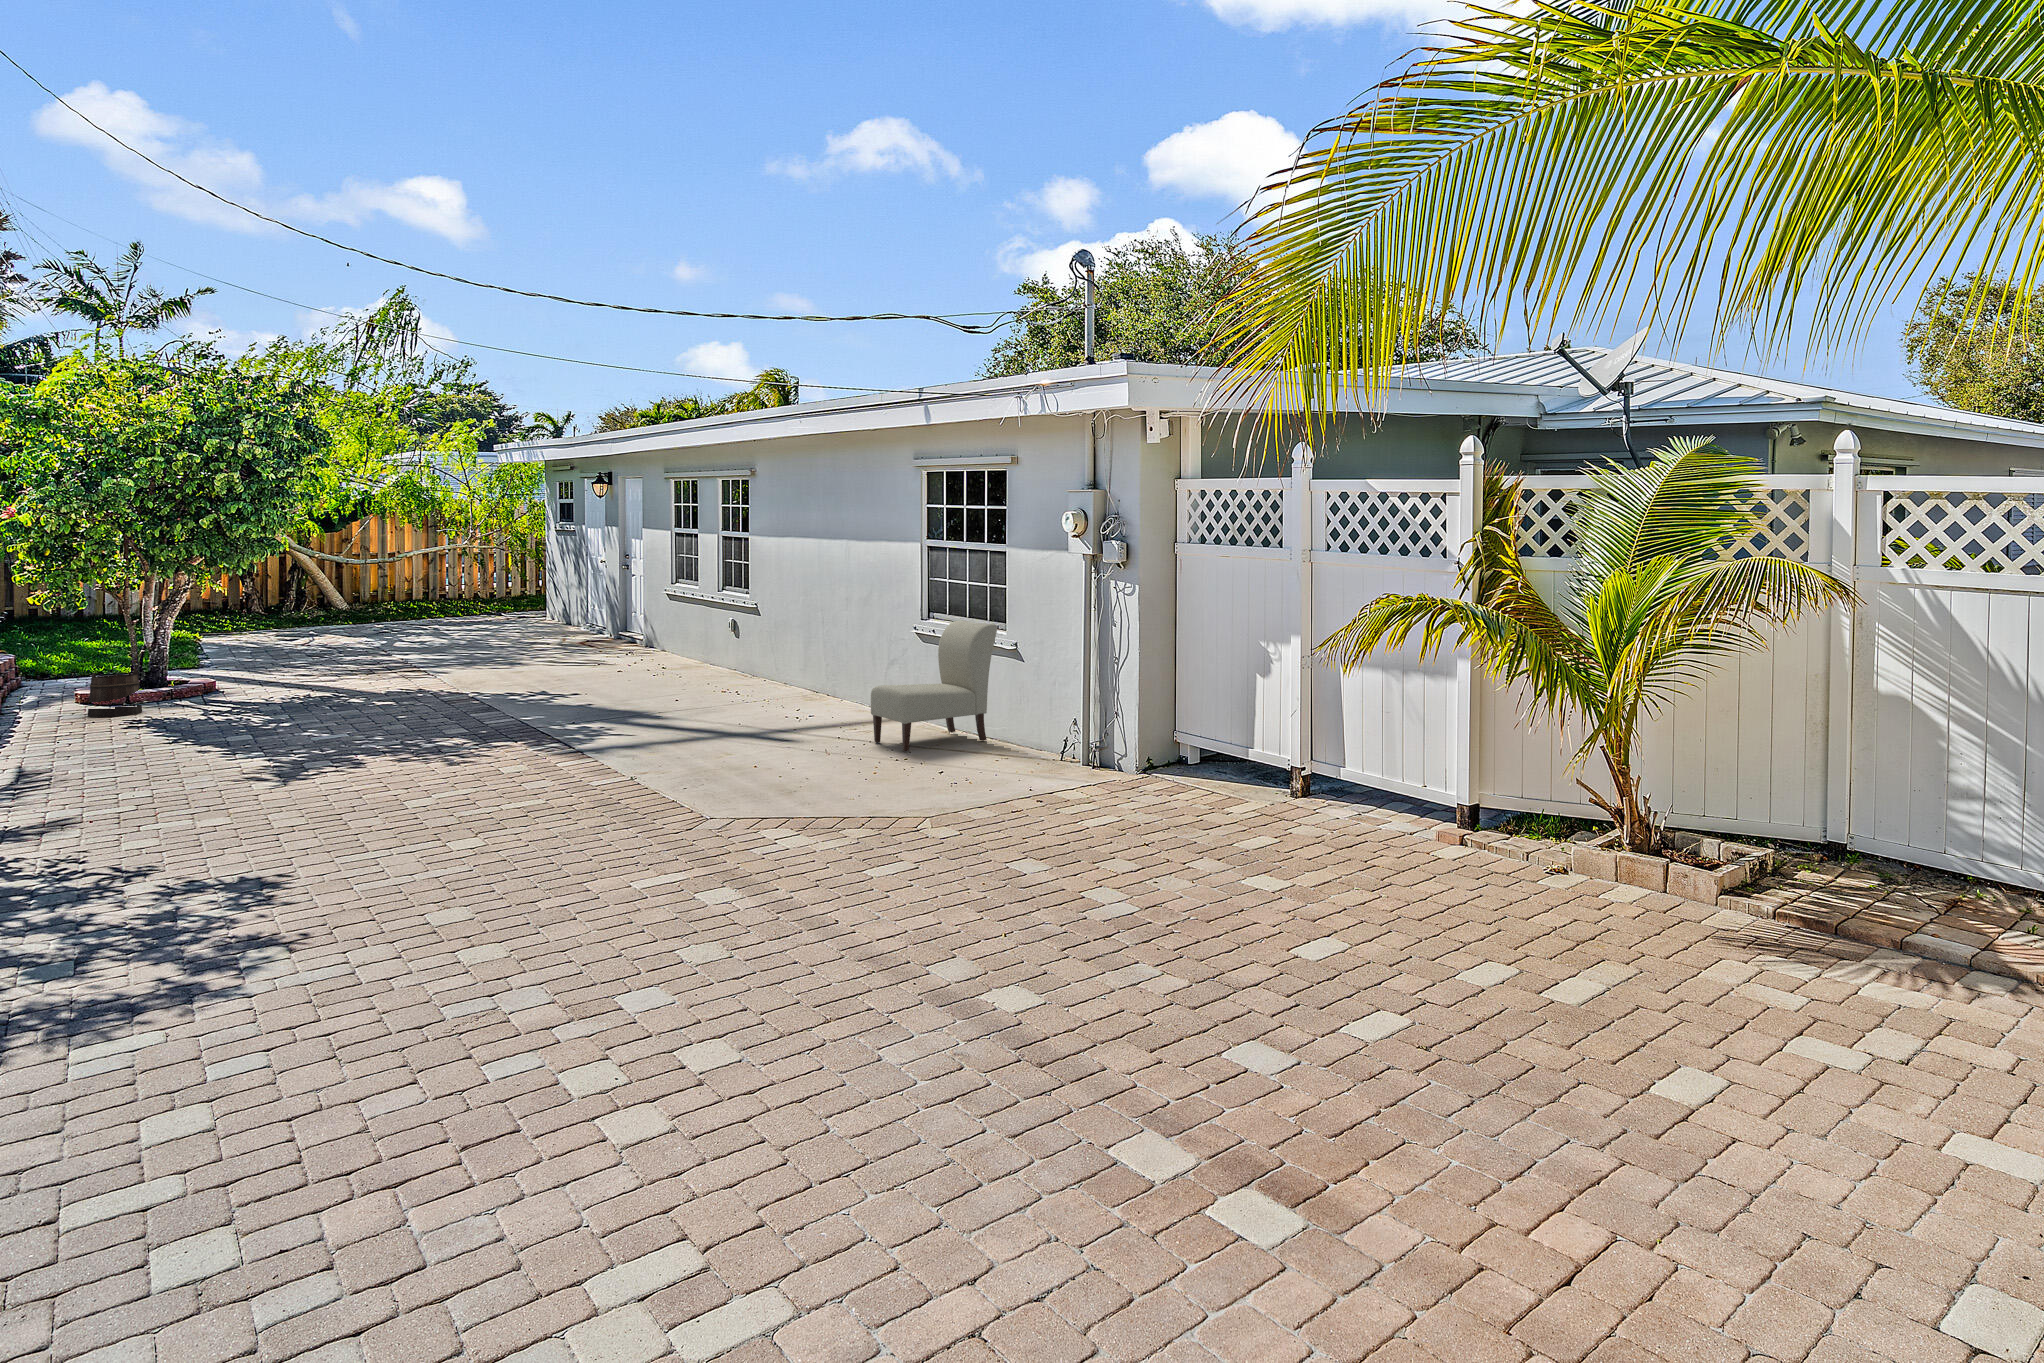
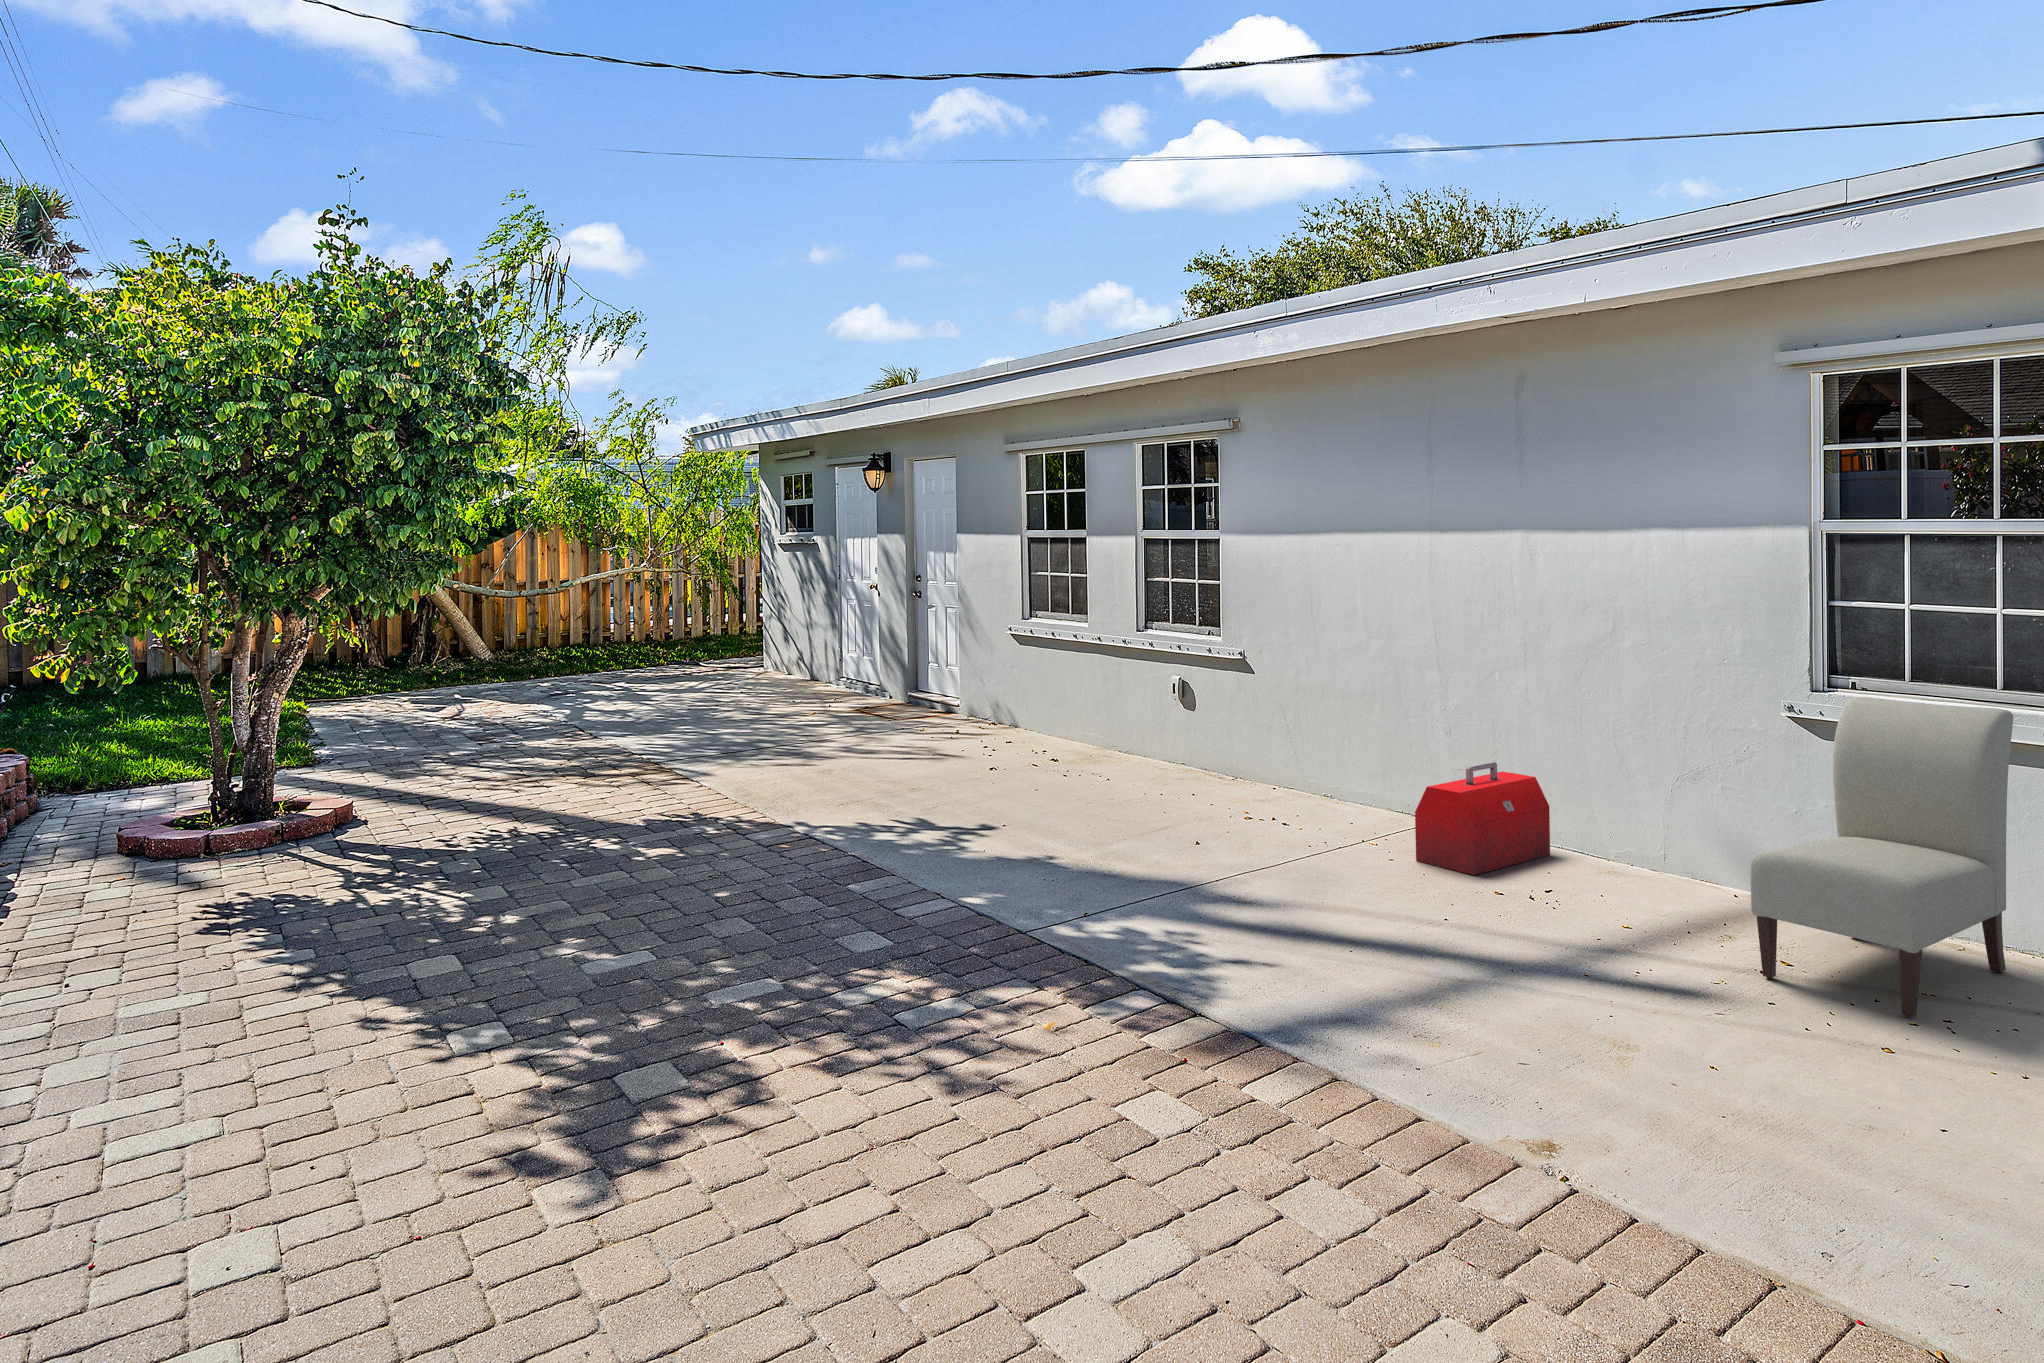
toolbox: none [806,658,881,714] -> present [1415,762,1550,875]
bucket: present [88,670,142,717] -> none [138,791,231,882]

